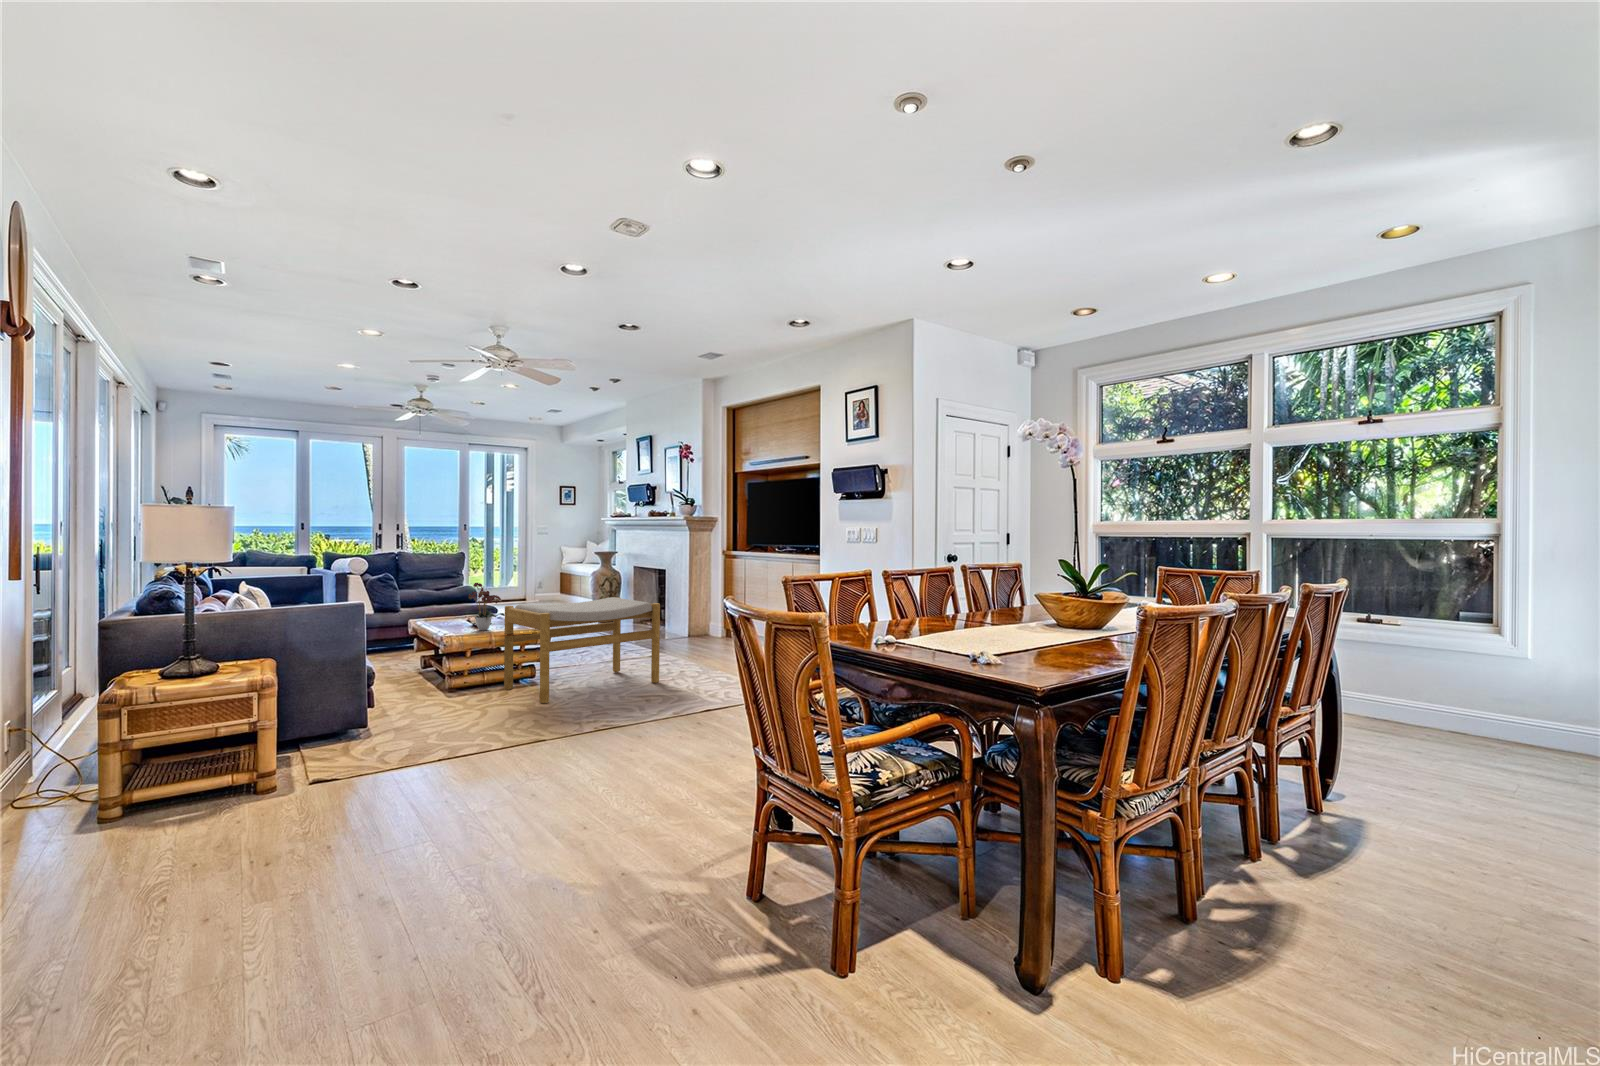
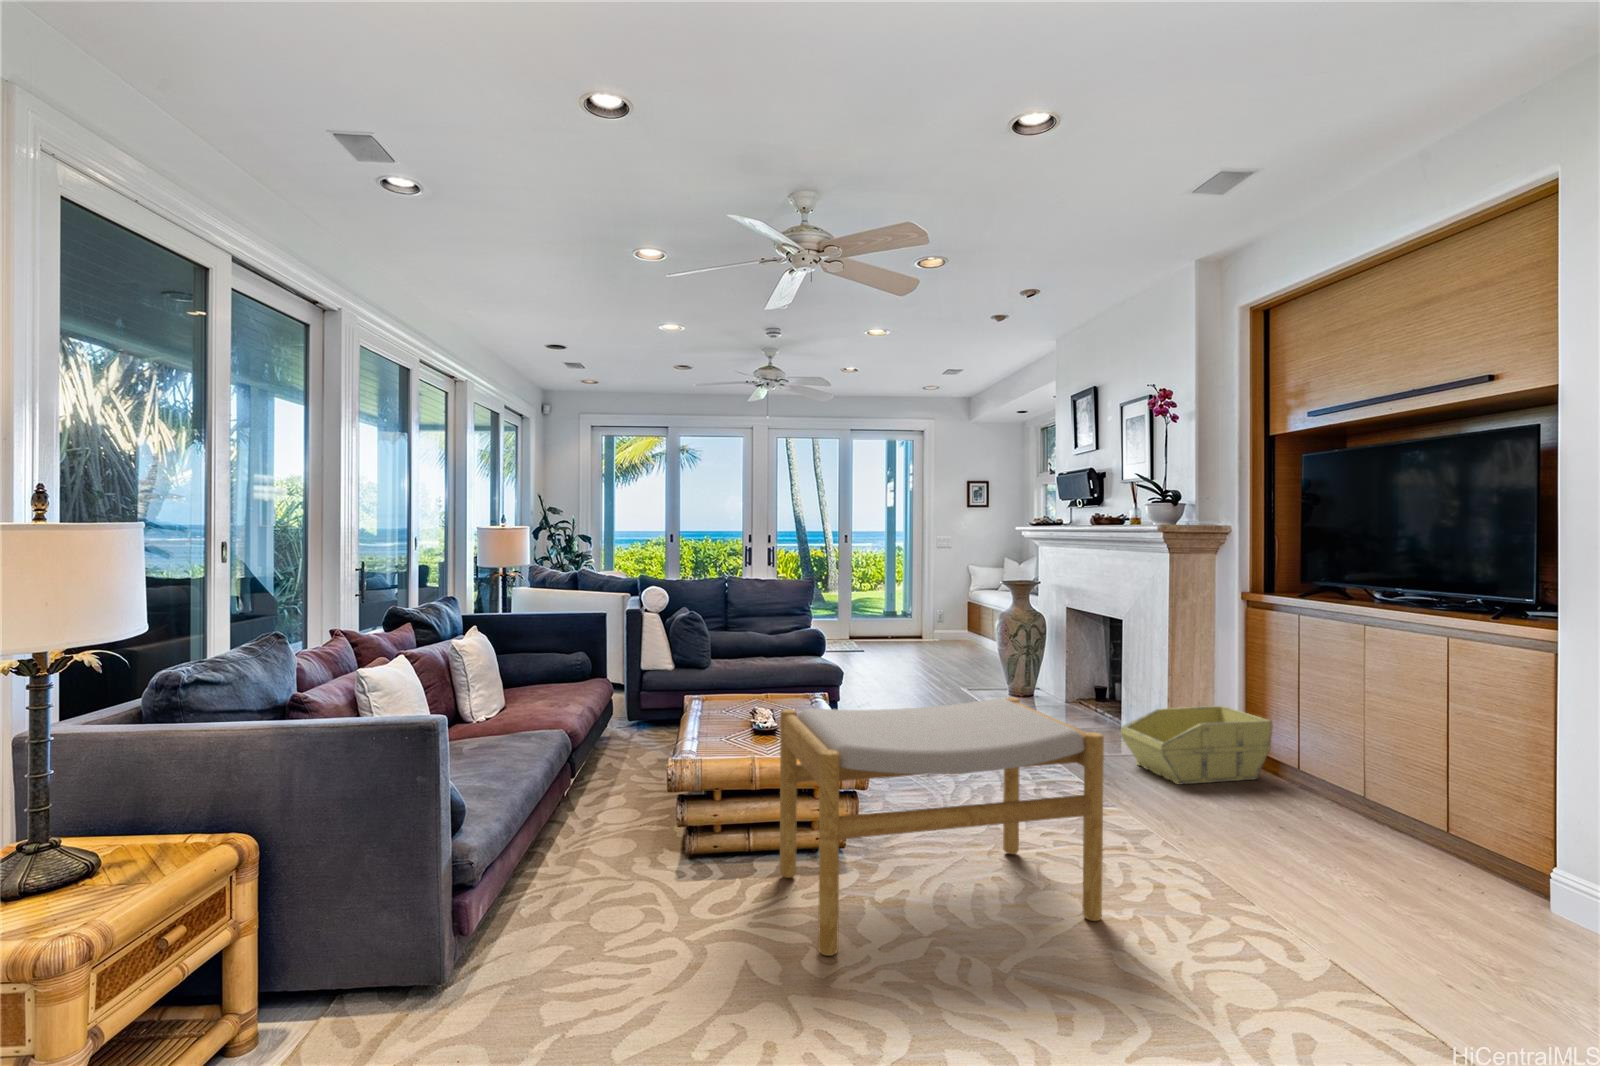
flower arrangement: present [468,583,501,630] -> none [730,650,792,745]
storage bin: none [665,610,735,646] -> present [1120,706,1272,784]

